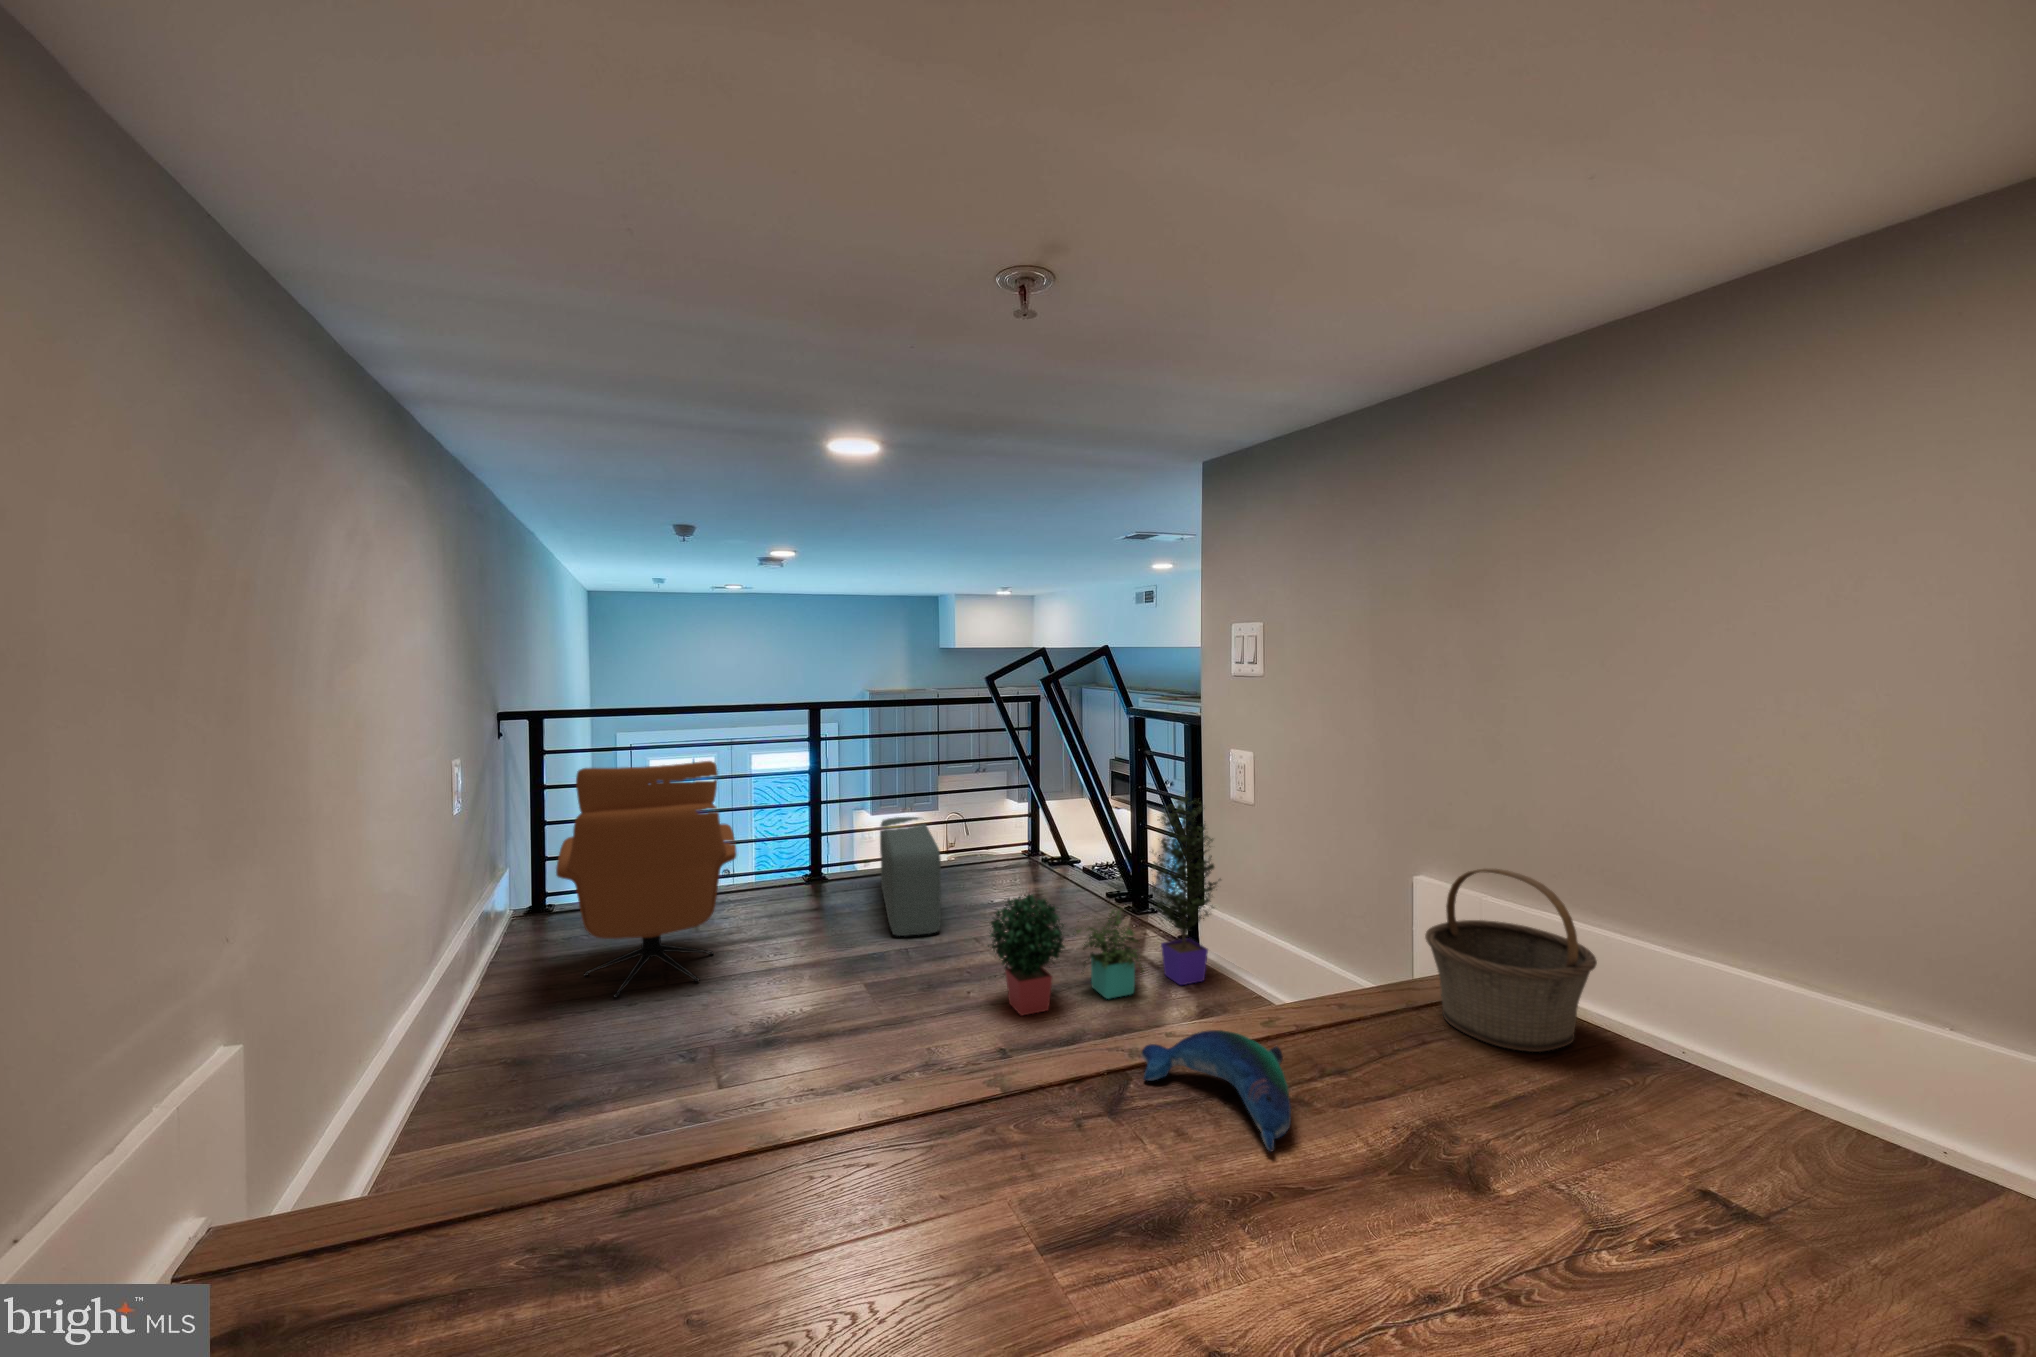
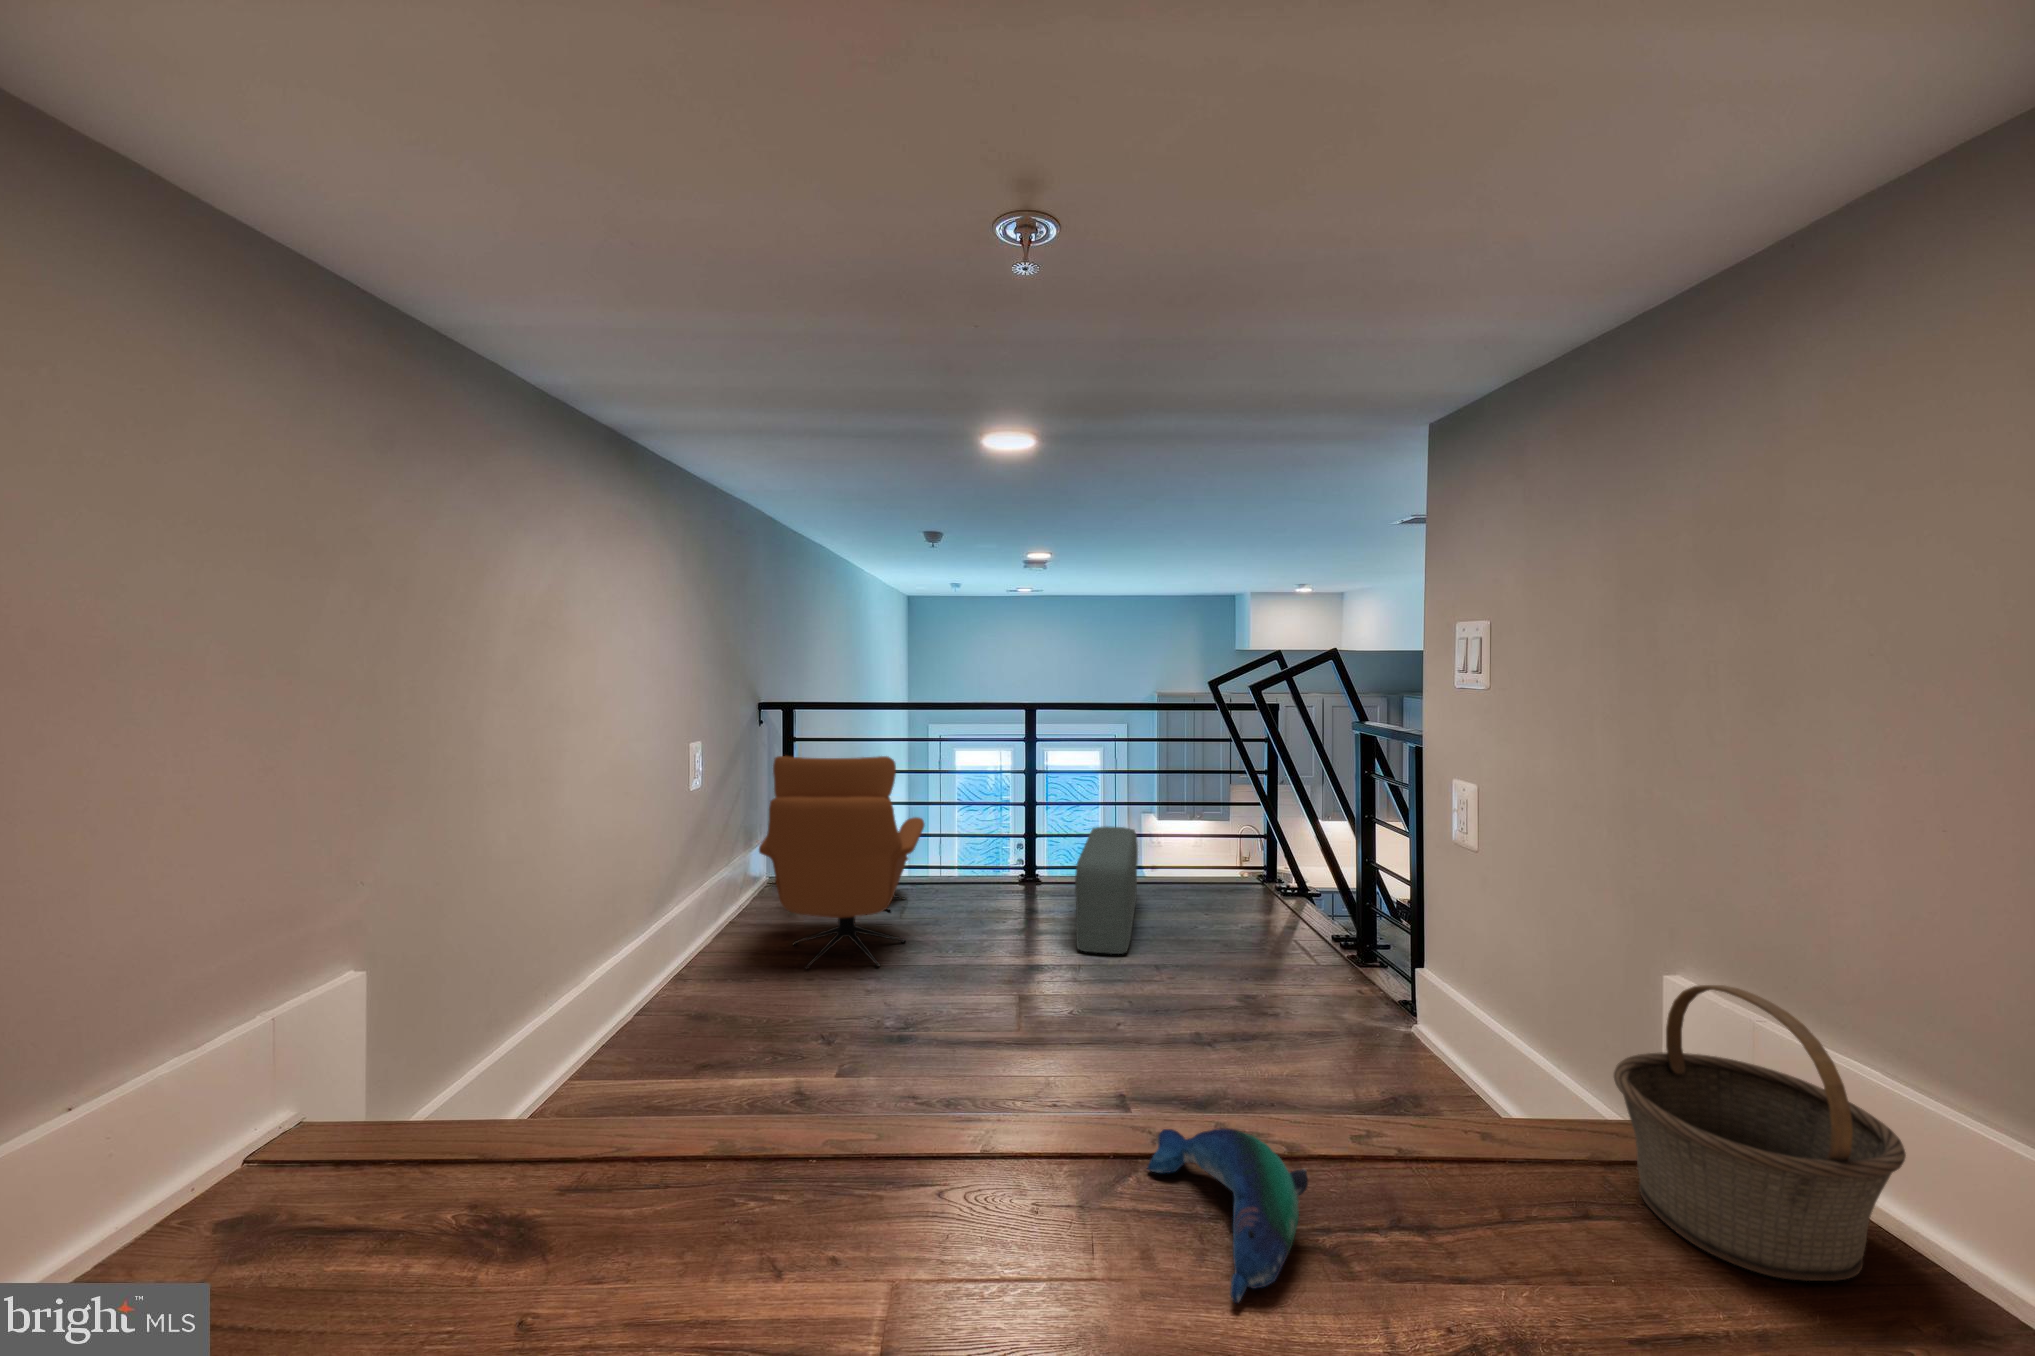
potted plant: present [988,792,1221,1016] -> none [1137,828,1442,1064]

